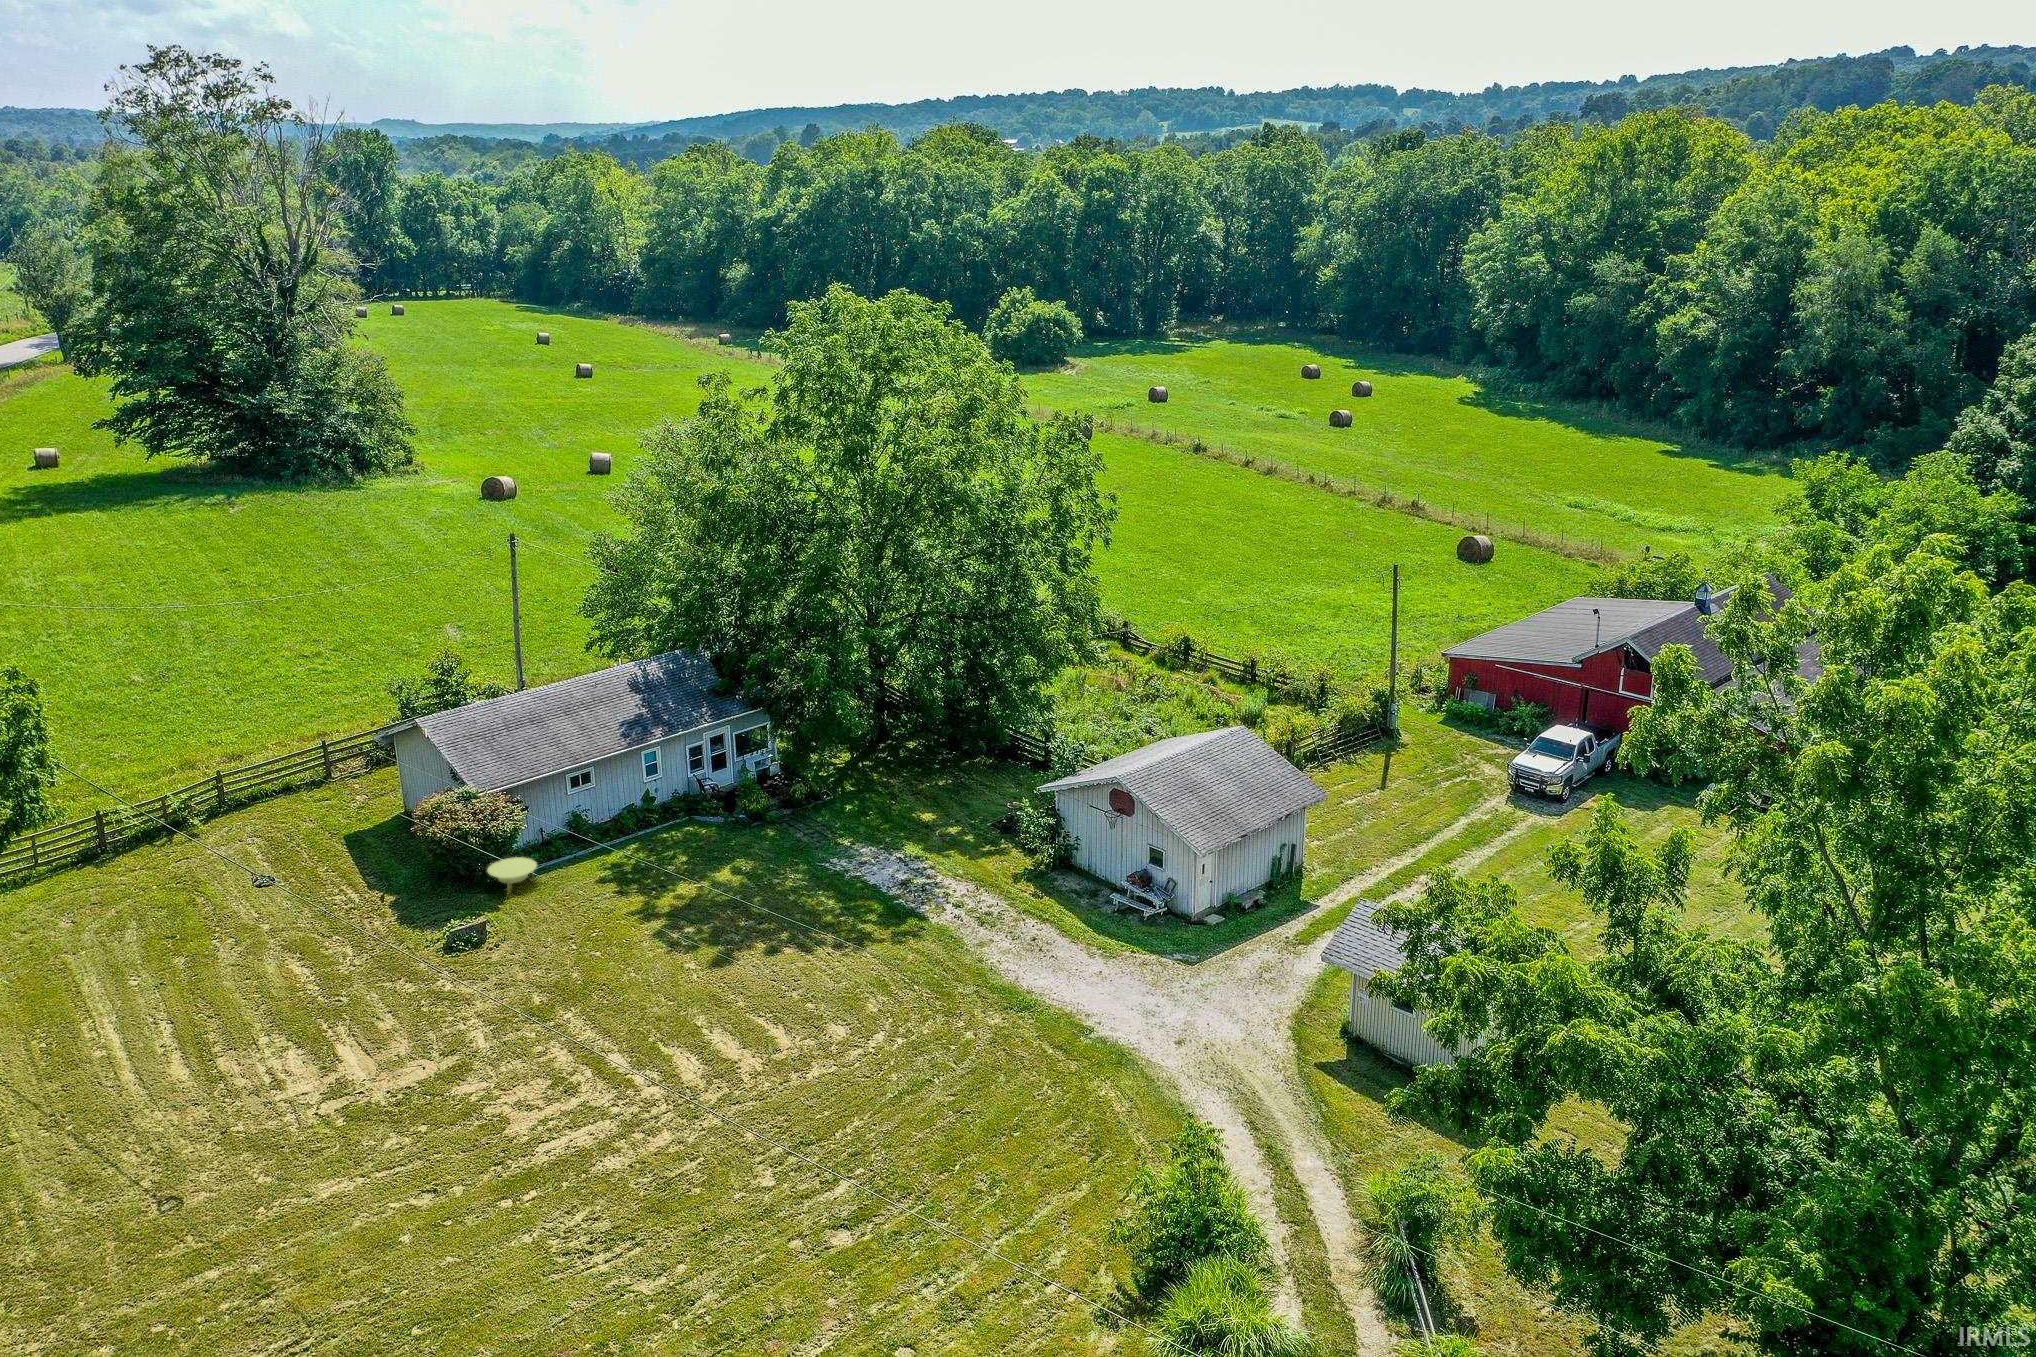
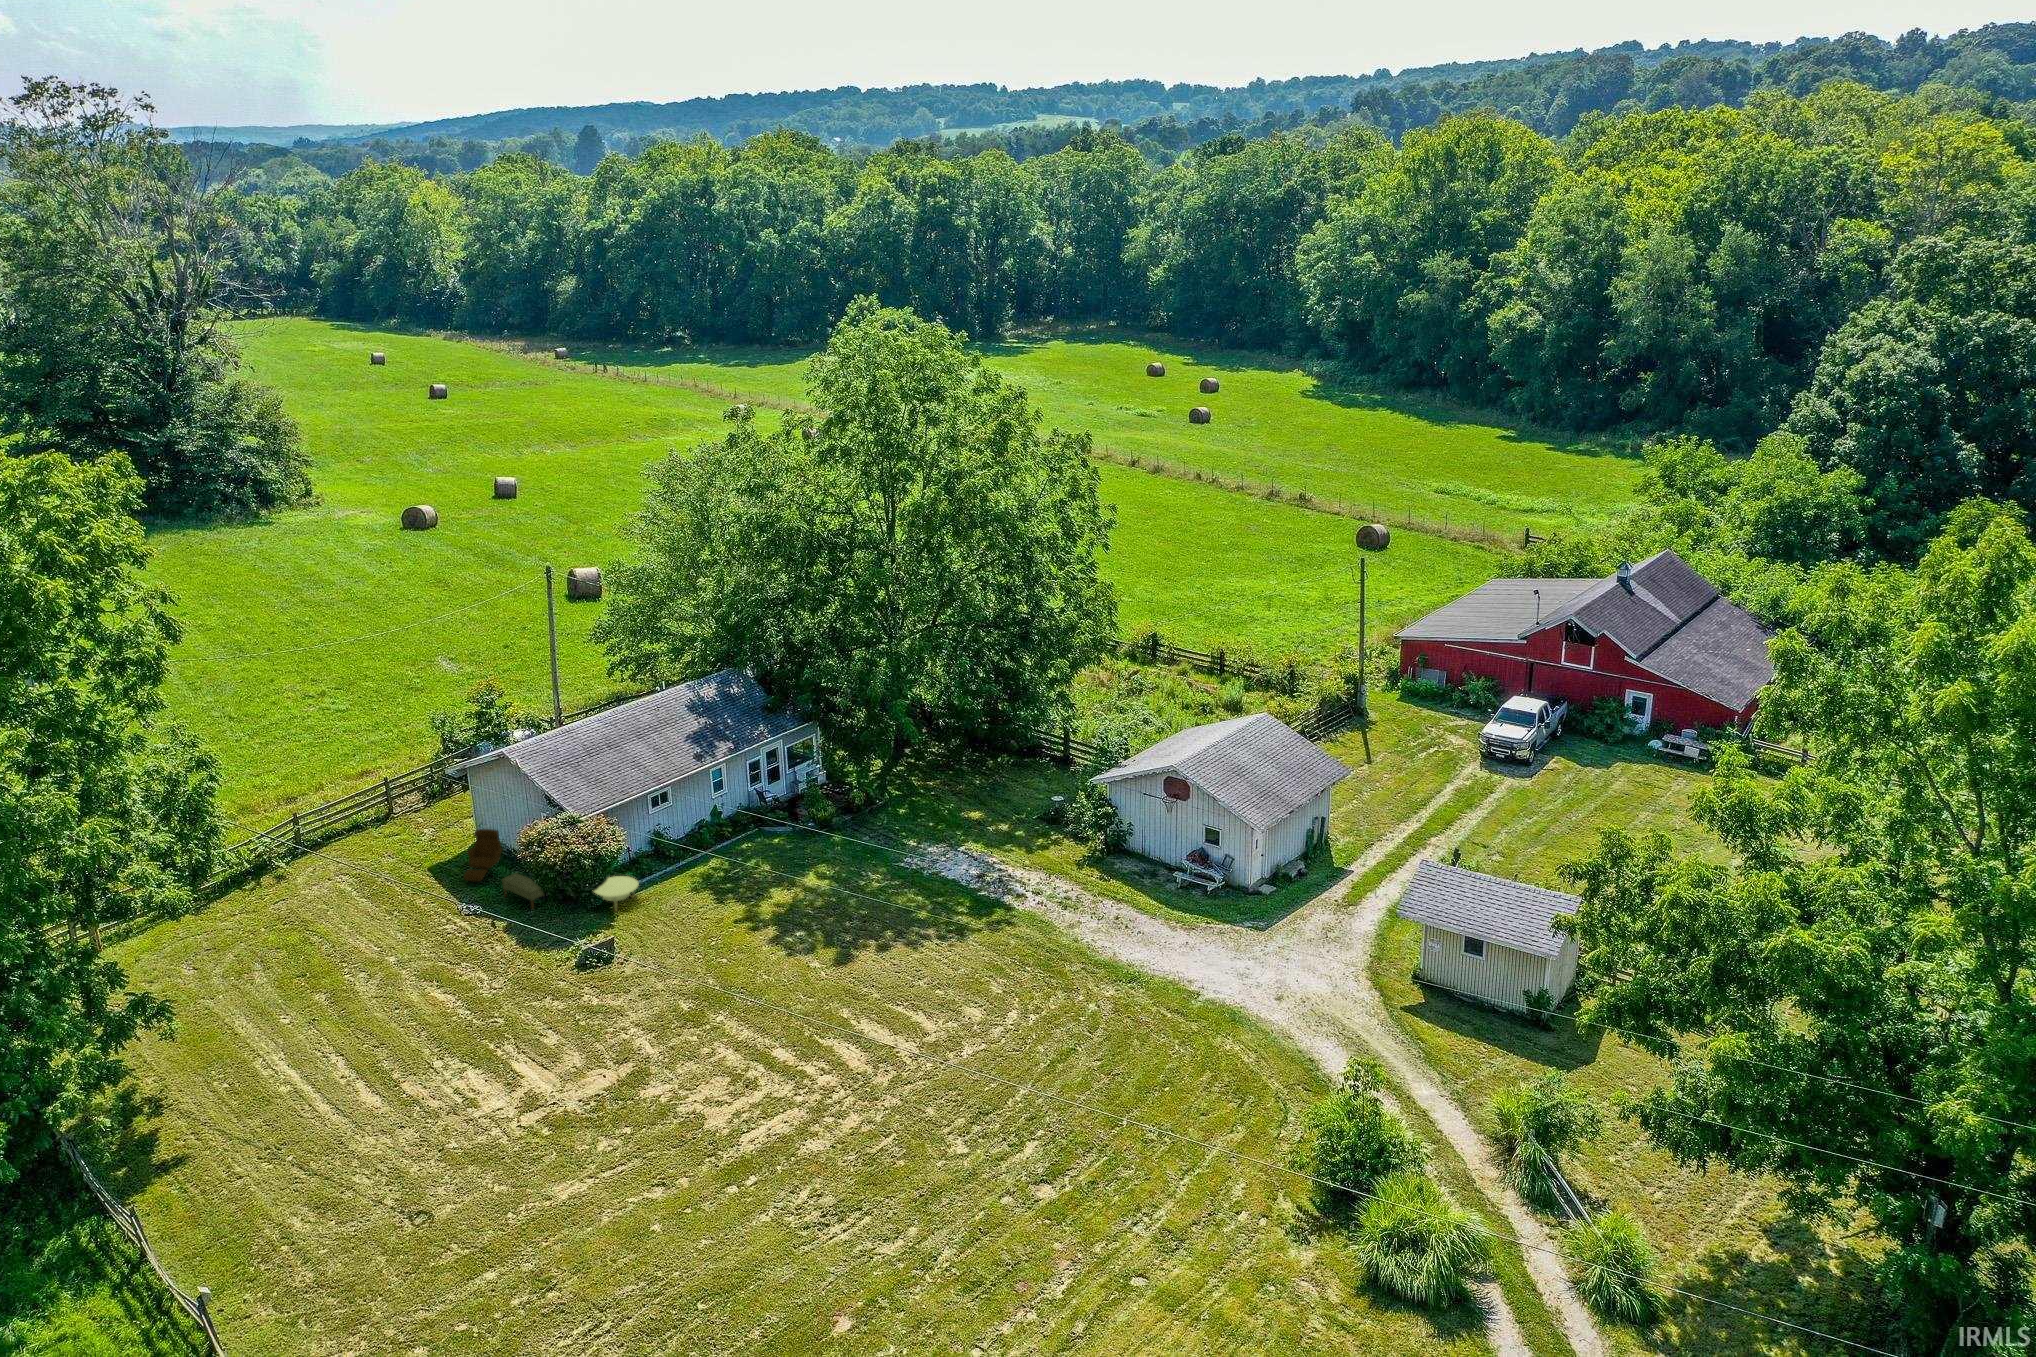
lounge chair: none [368,799,414,859] -> present [464,829,502,882]
bench: none [400,847,443,887] -> present [502,873,544,909]

